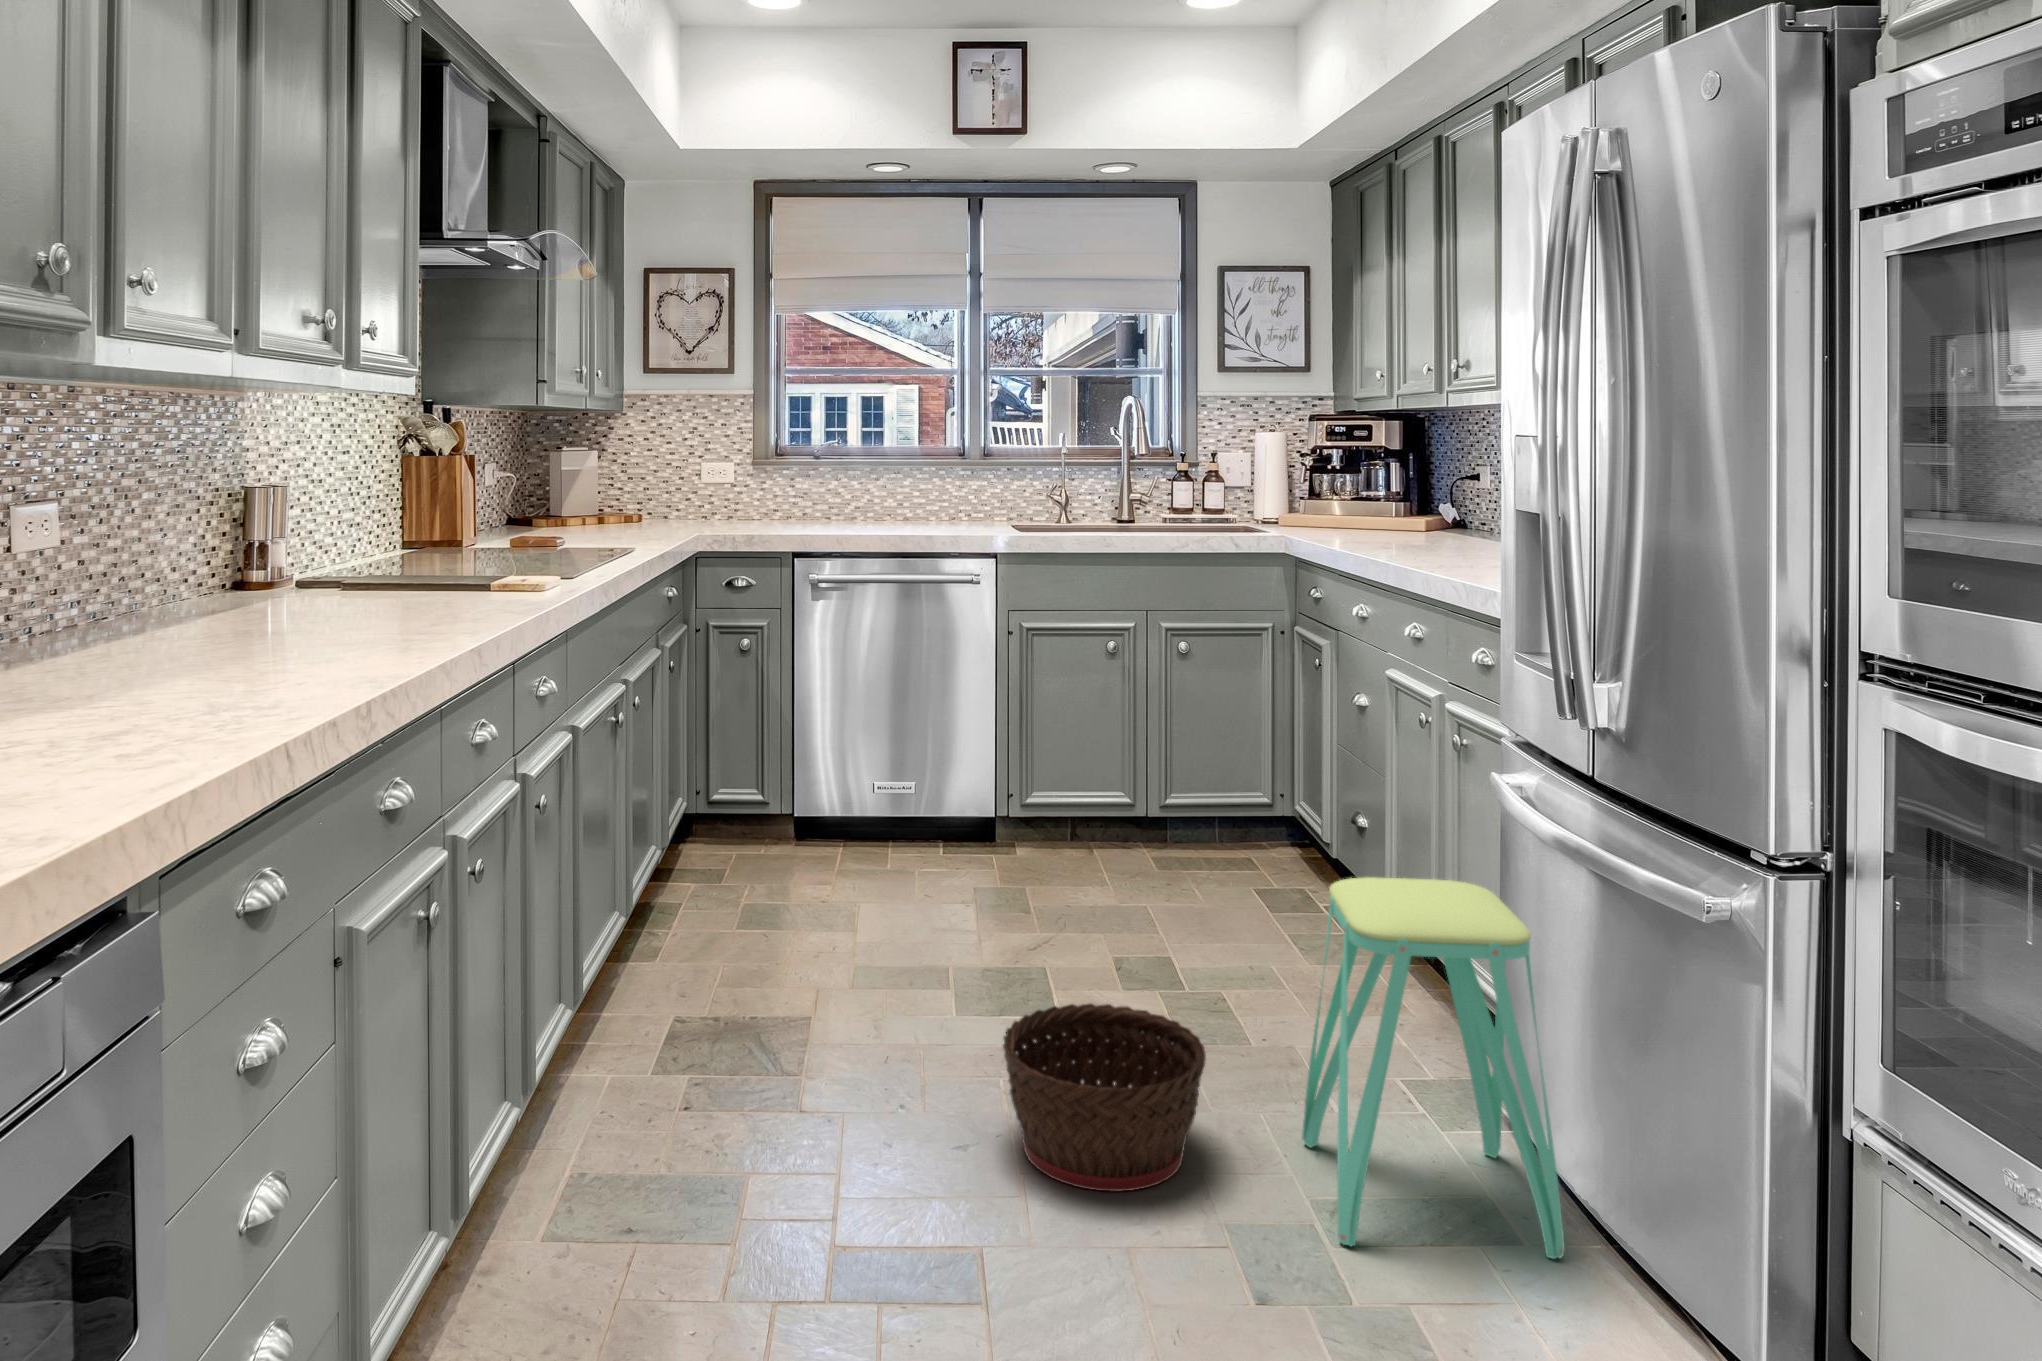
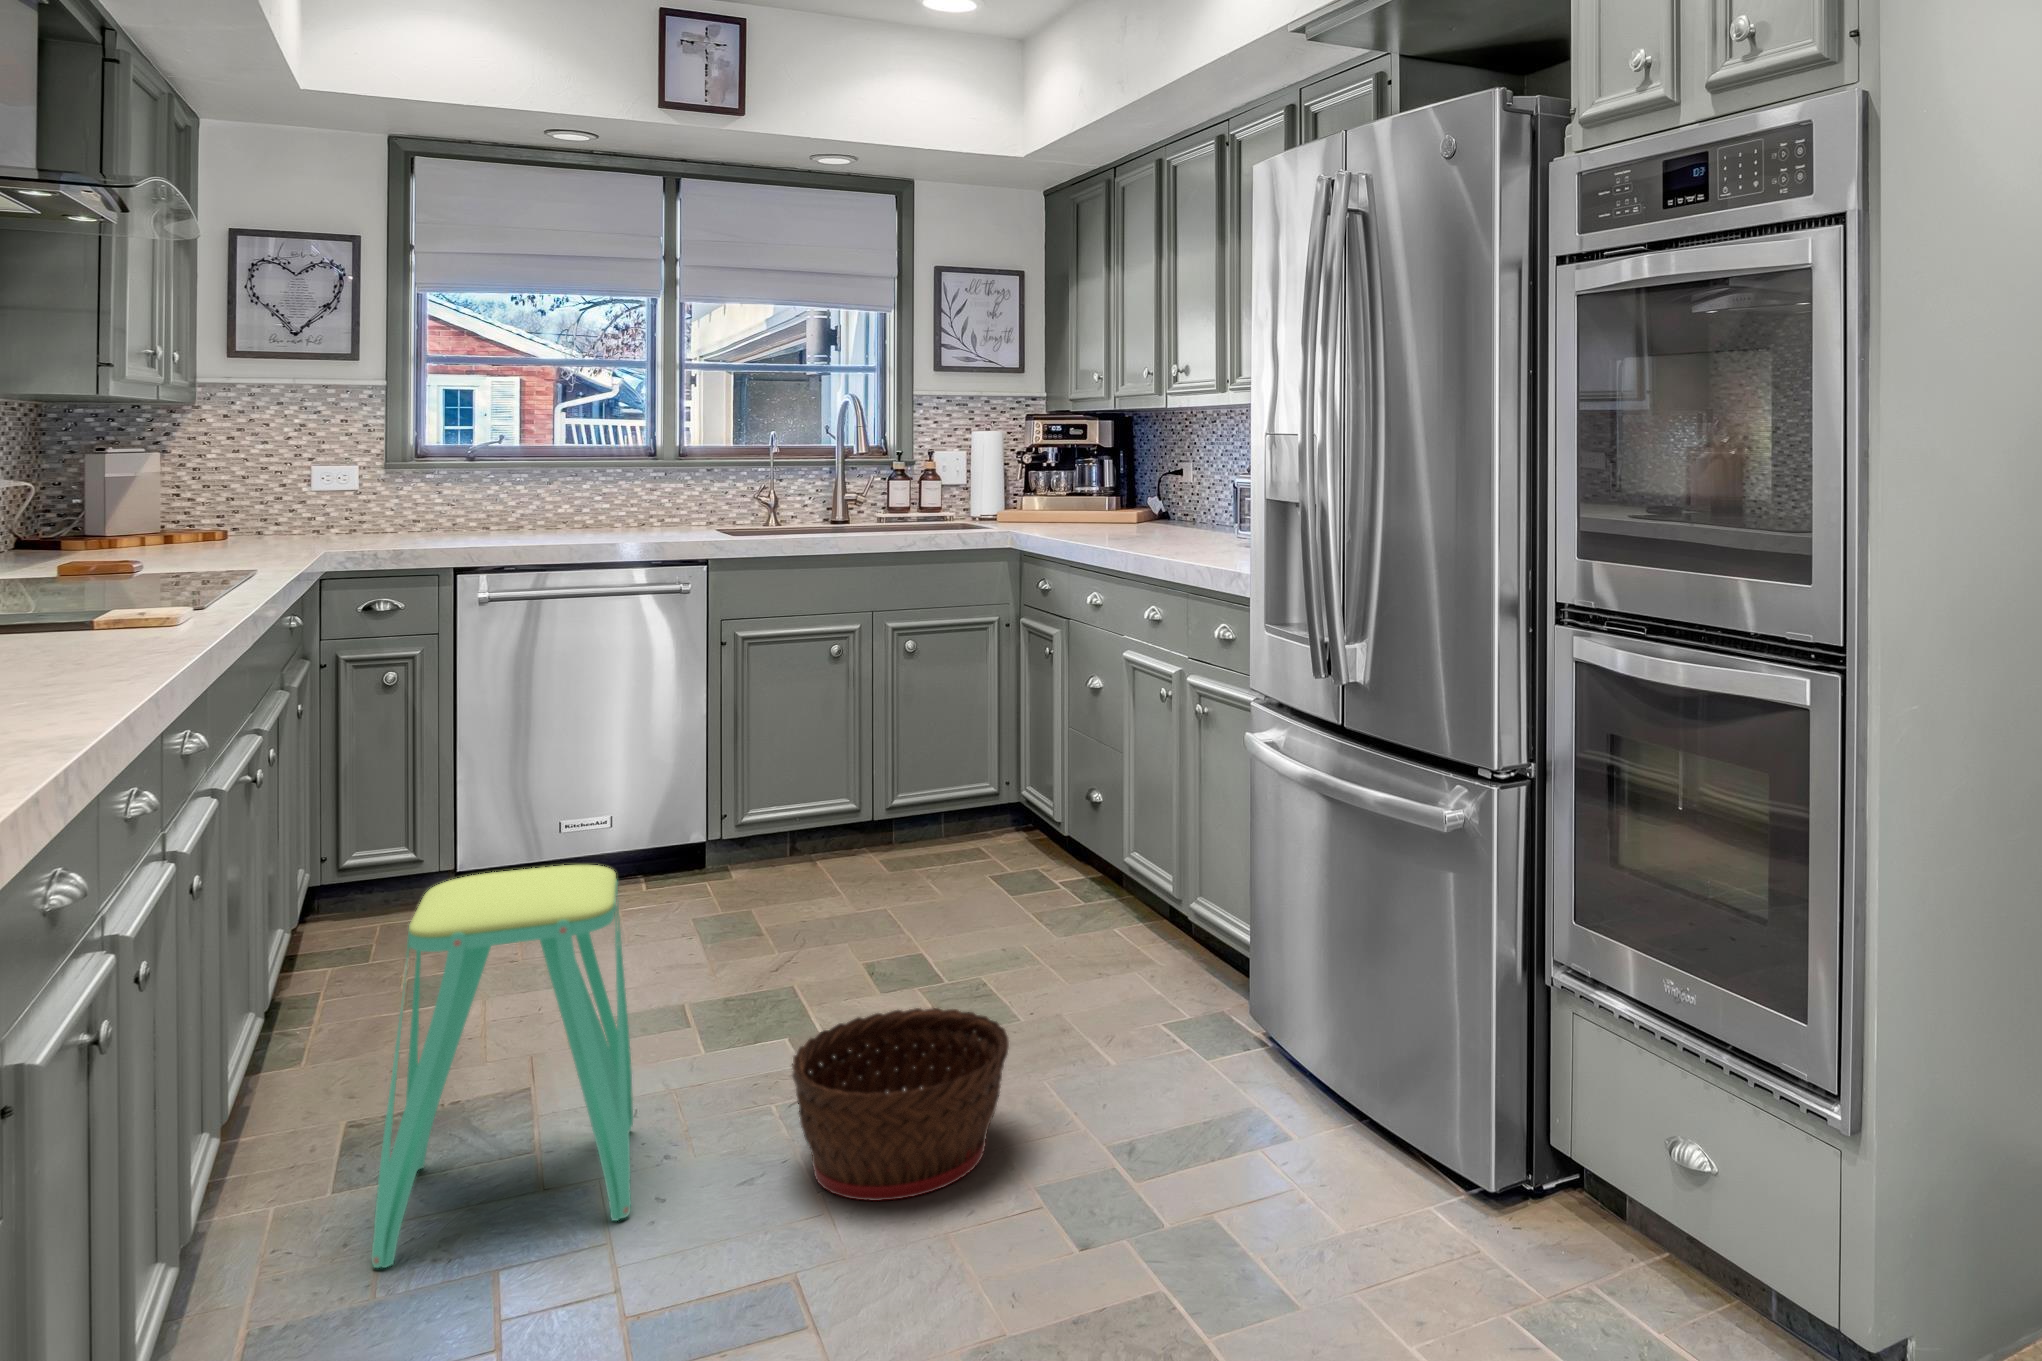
stool: present [1302,877,1564,1259] -> present [372,865,633,1268]

